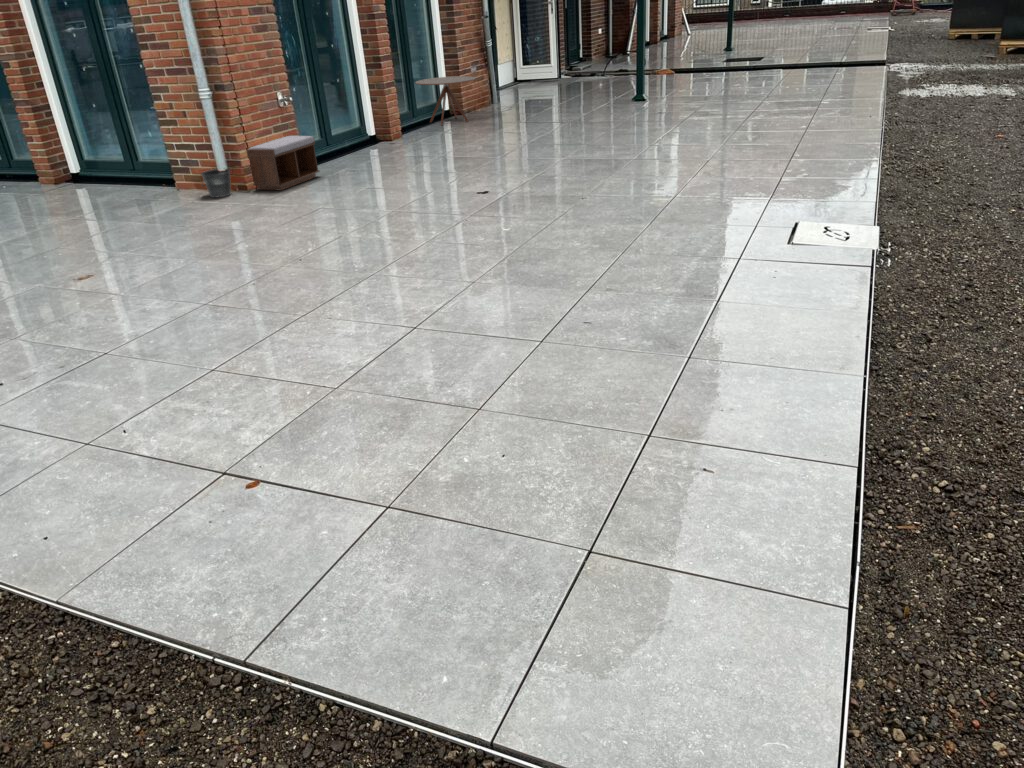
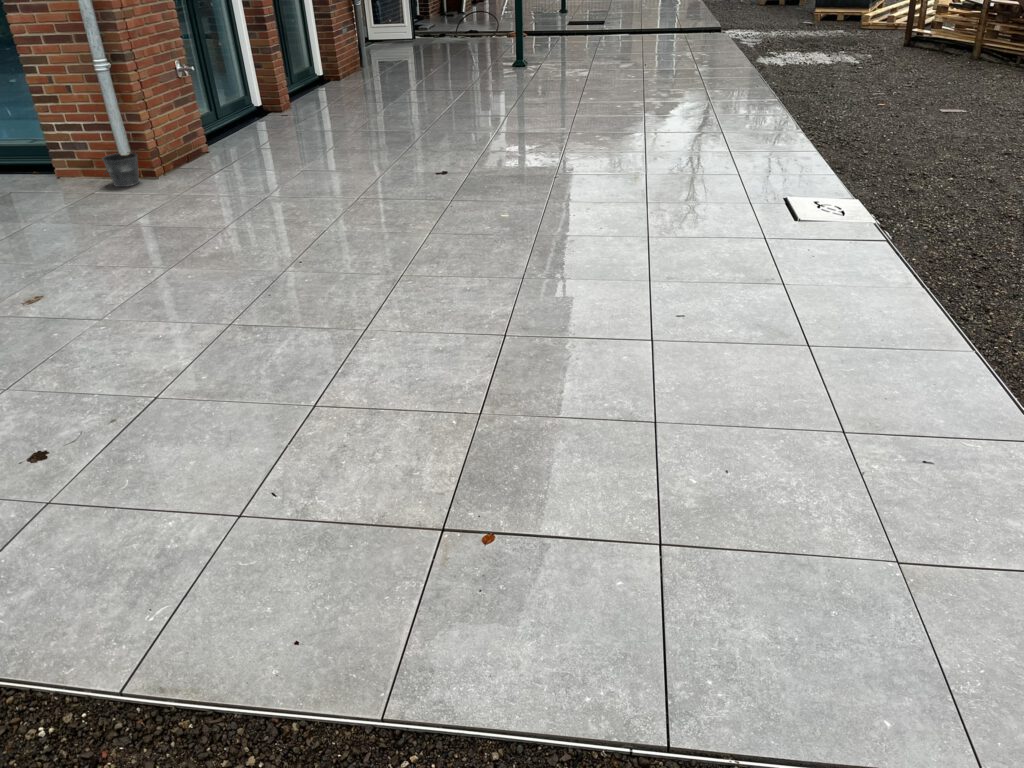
round table: present [416,76,475,125] -> none [290,39,356,94]
bench: present [246,136,319,190] -> none [154,112,233,176]

